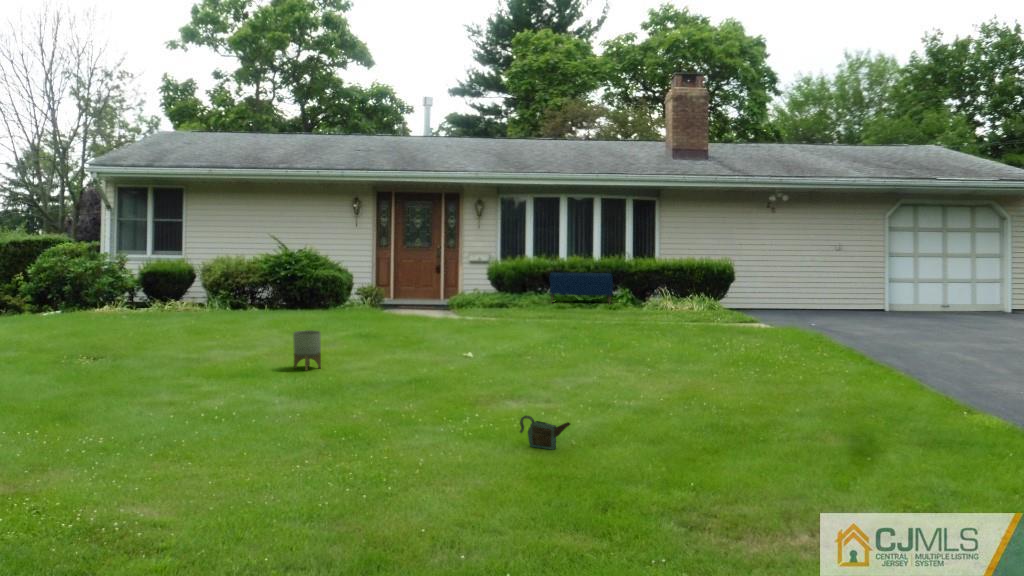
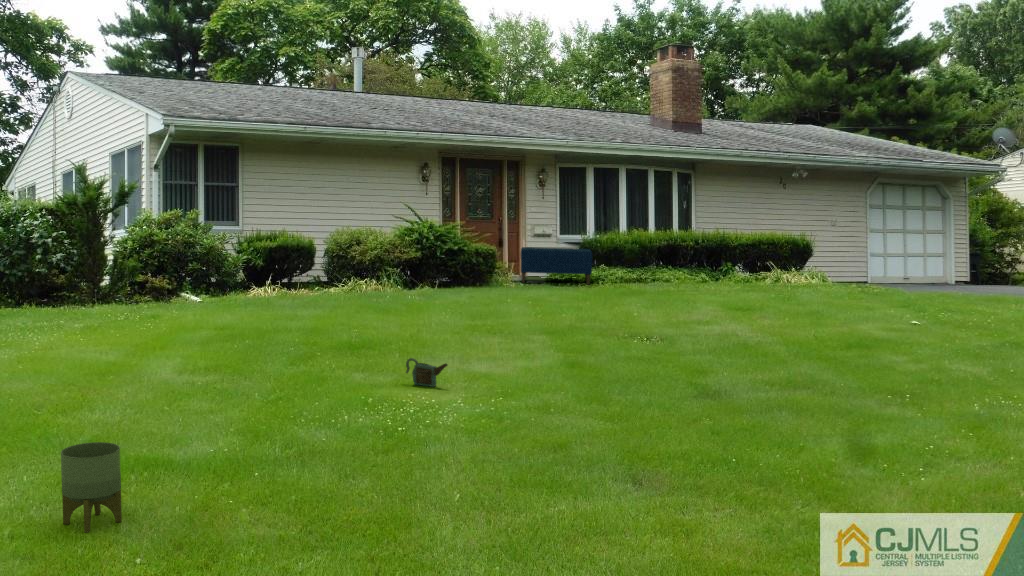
planter: present [293,330,321,371] -> present [61,442,122,532]
watering can: present [520,415,570,450] -> present [406,358,447,387]

